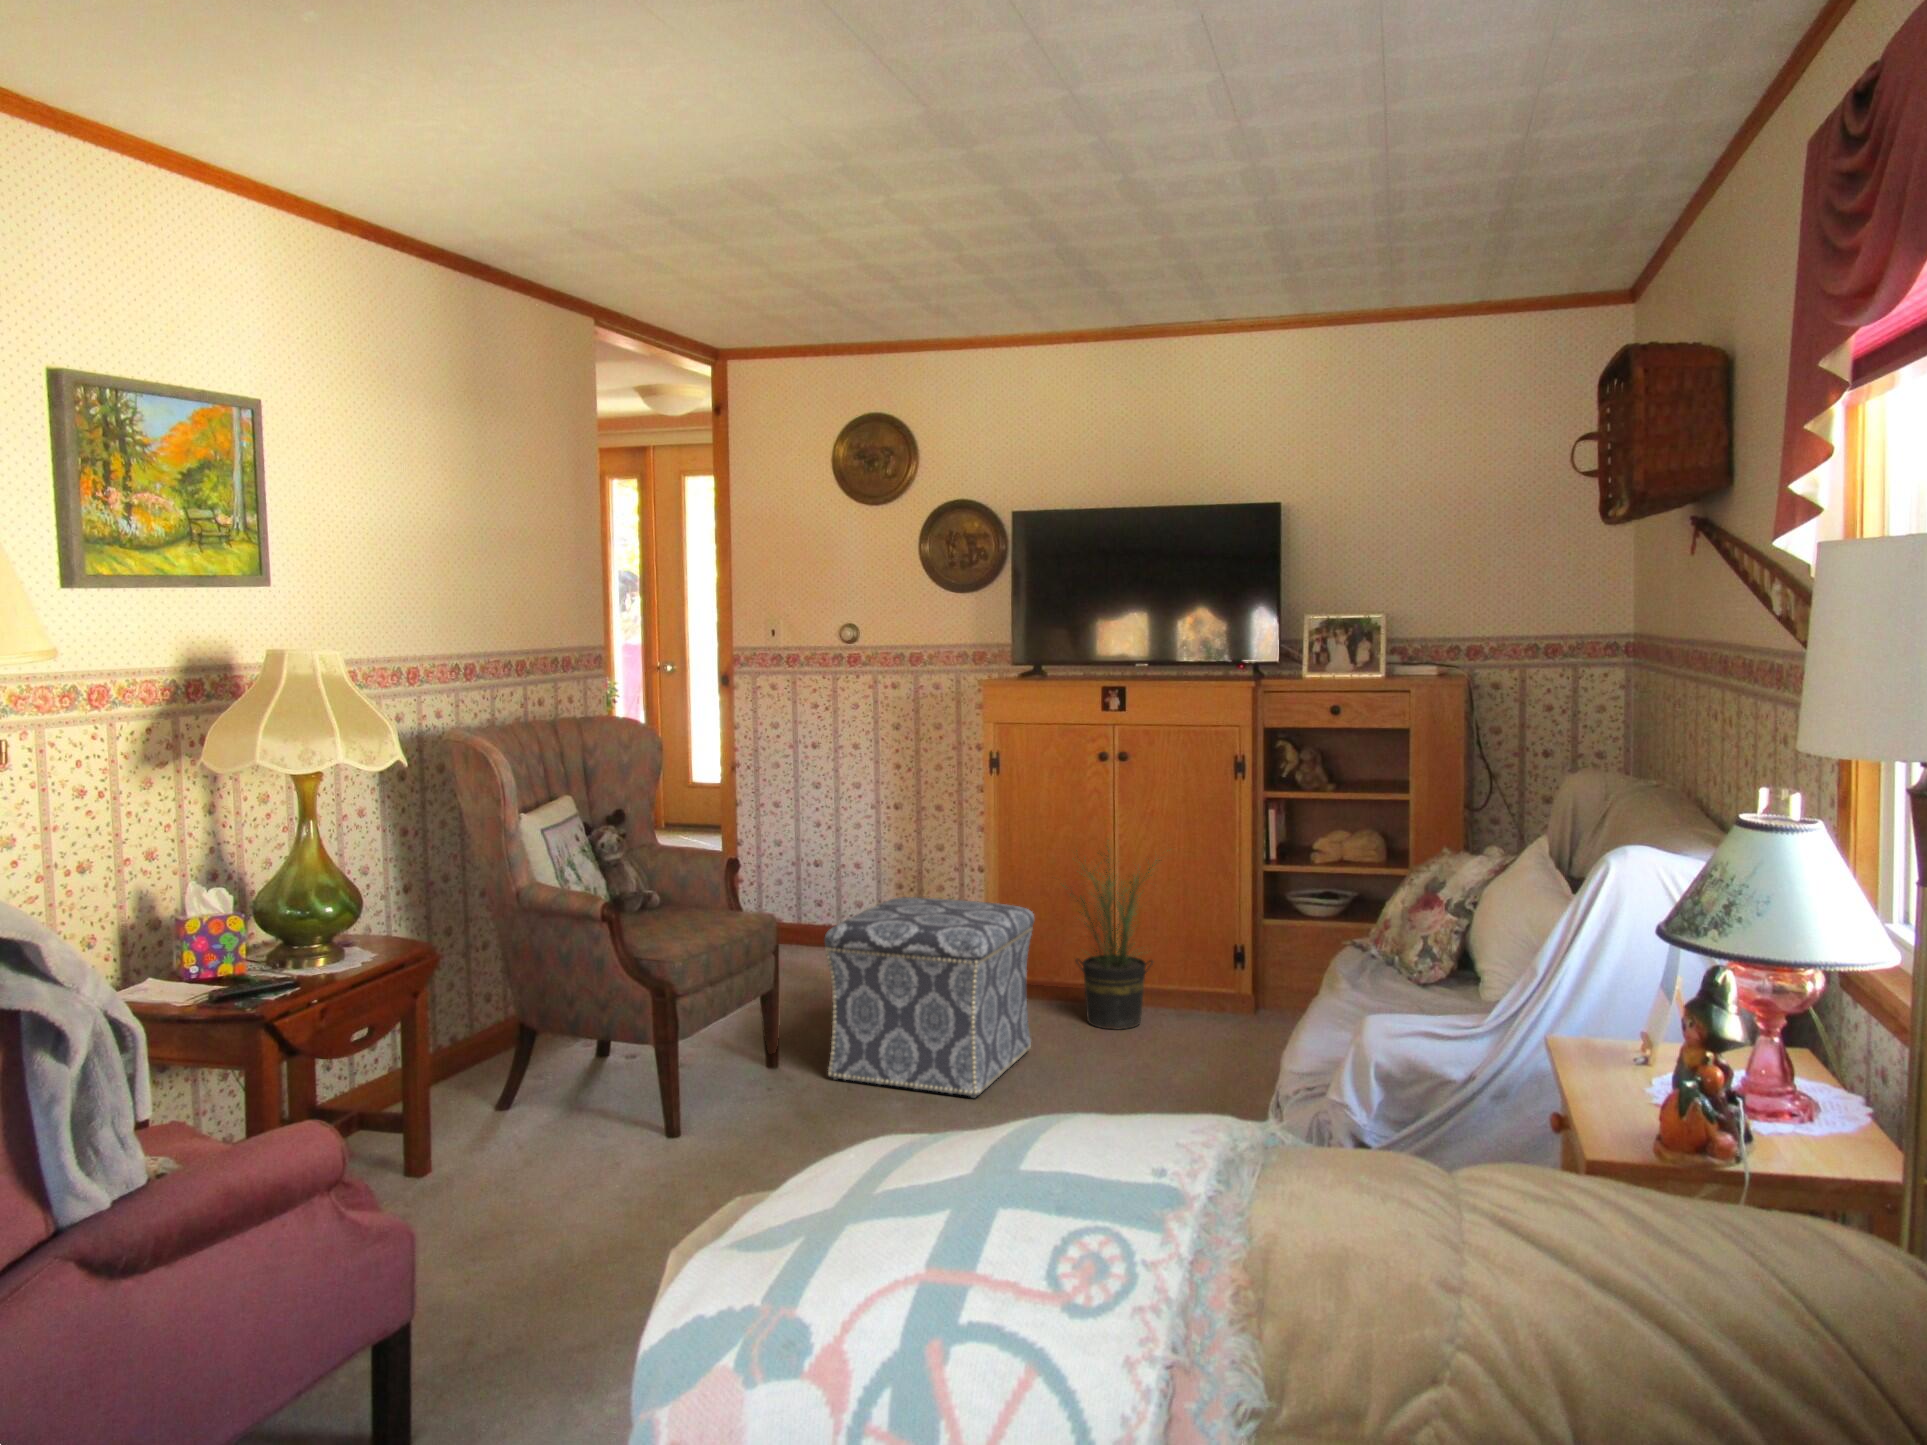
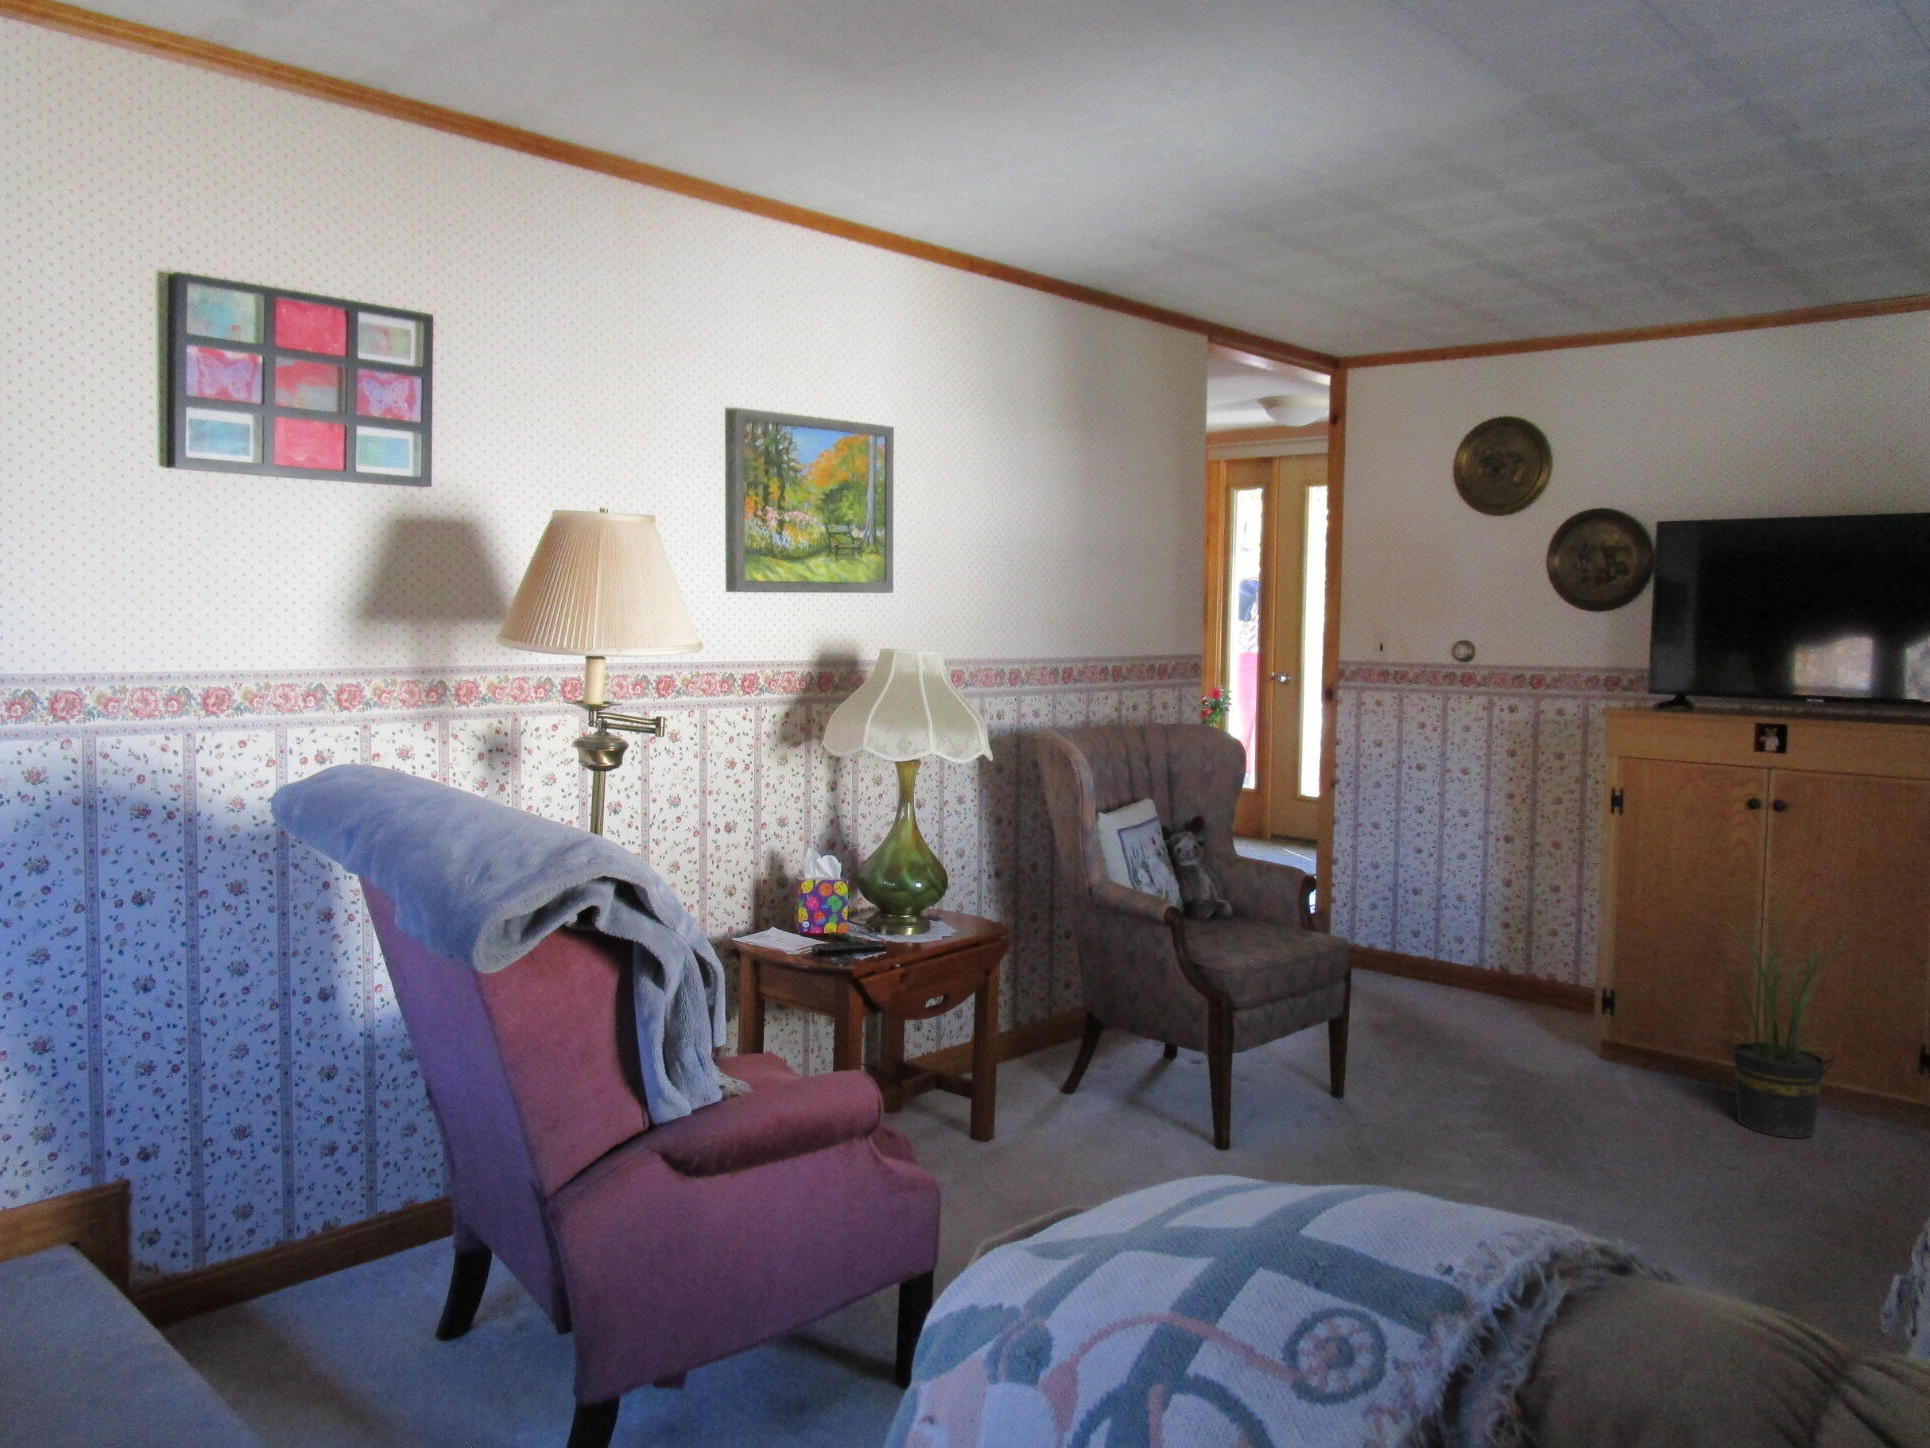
ottoman: present [824,897,1034,1098] -> none [1400,941,1666,1184]

